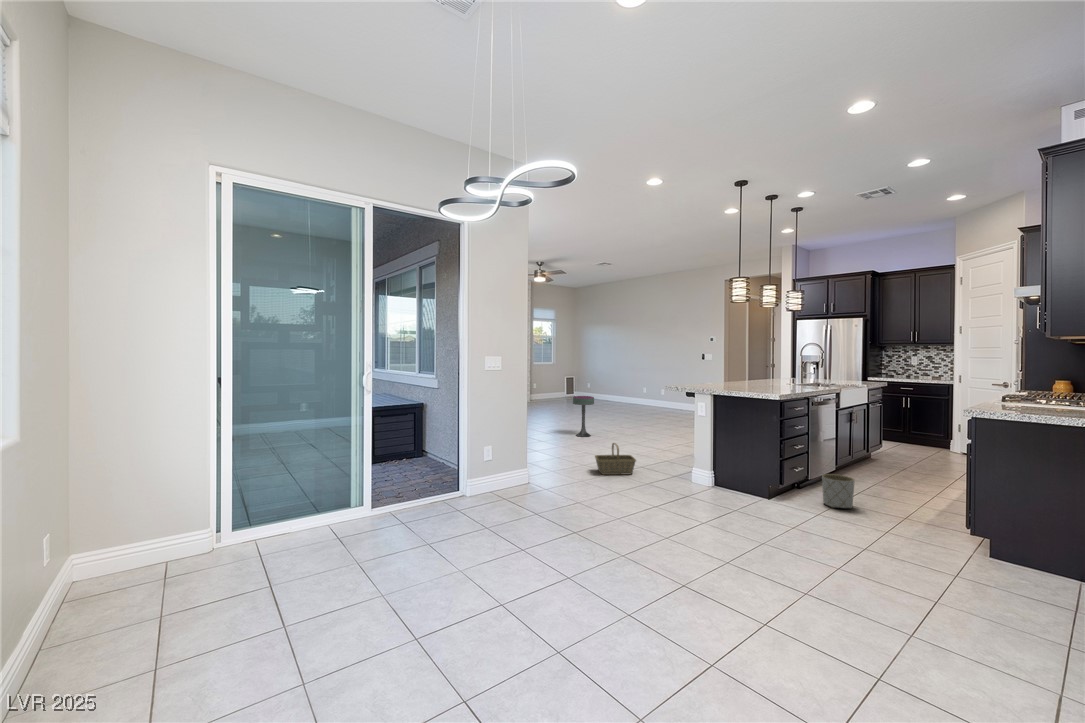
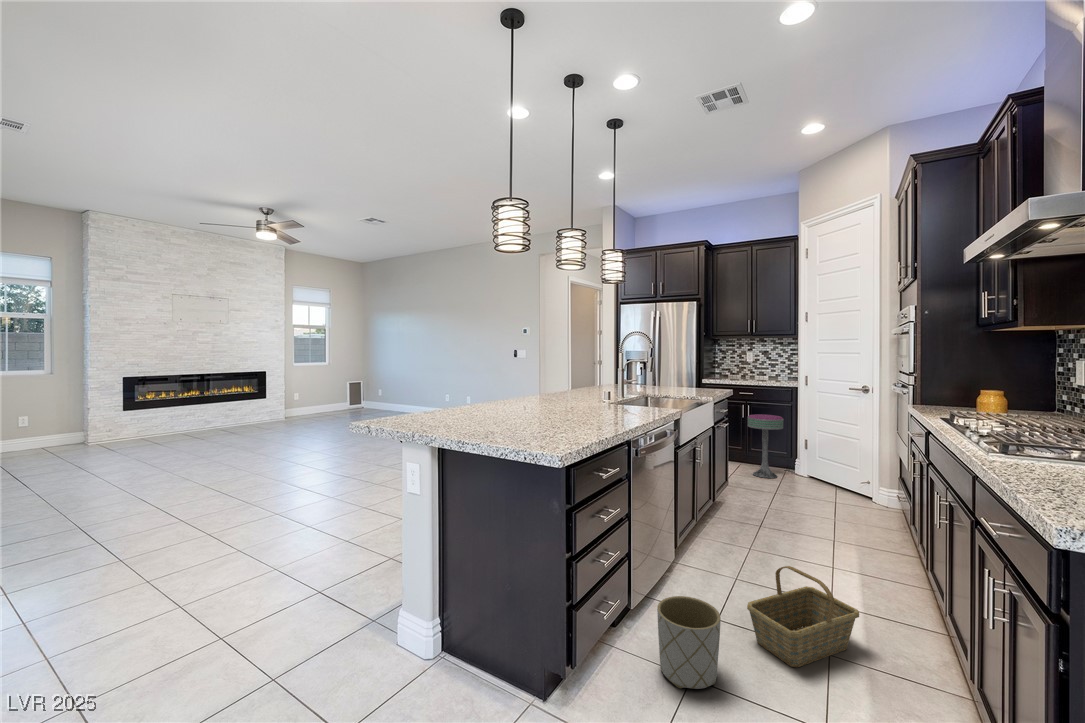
bar stool: present [573,396,594,437] -> present [748,414,784,478]
basket: present [595,443,636,475] -> present [747,566,859,667]

